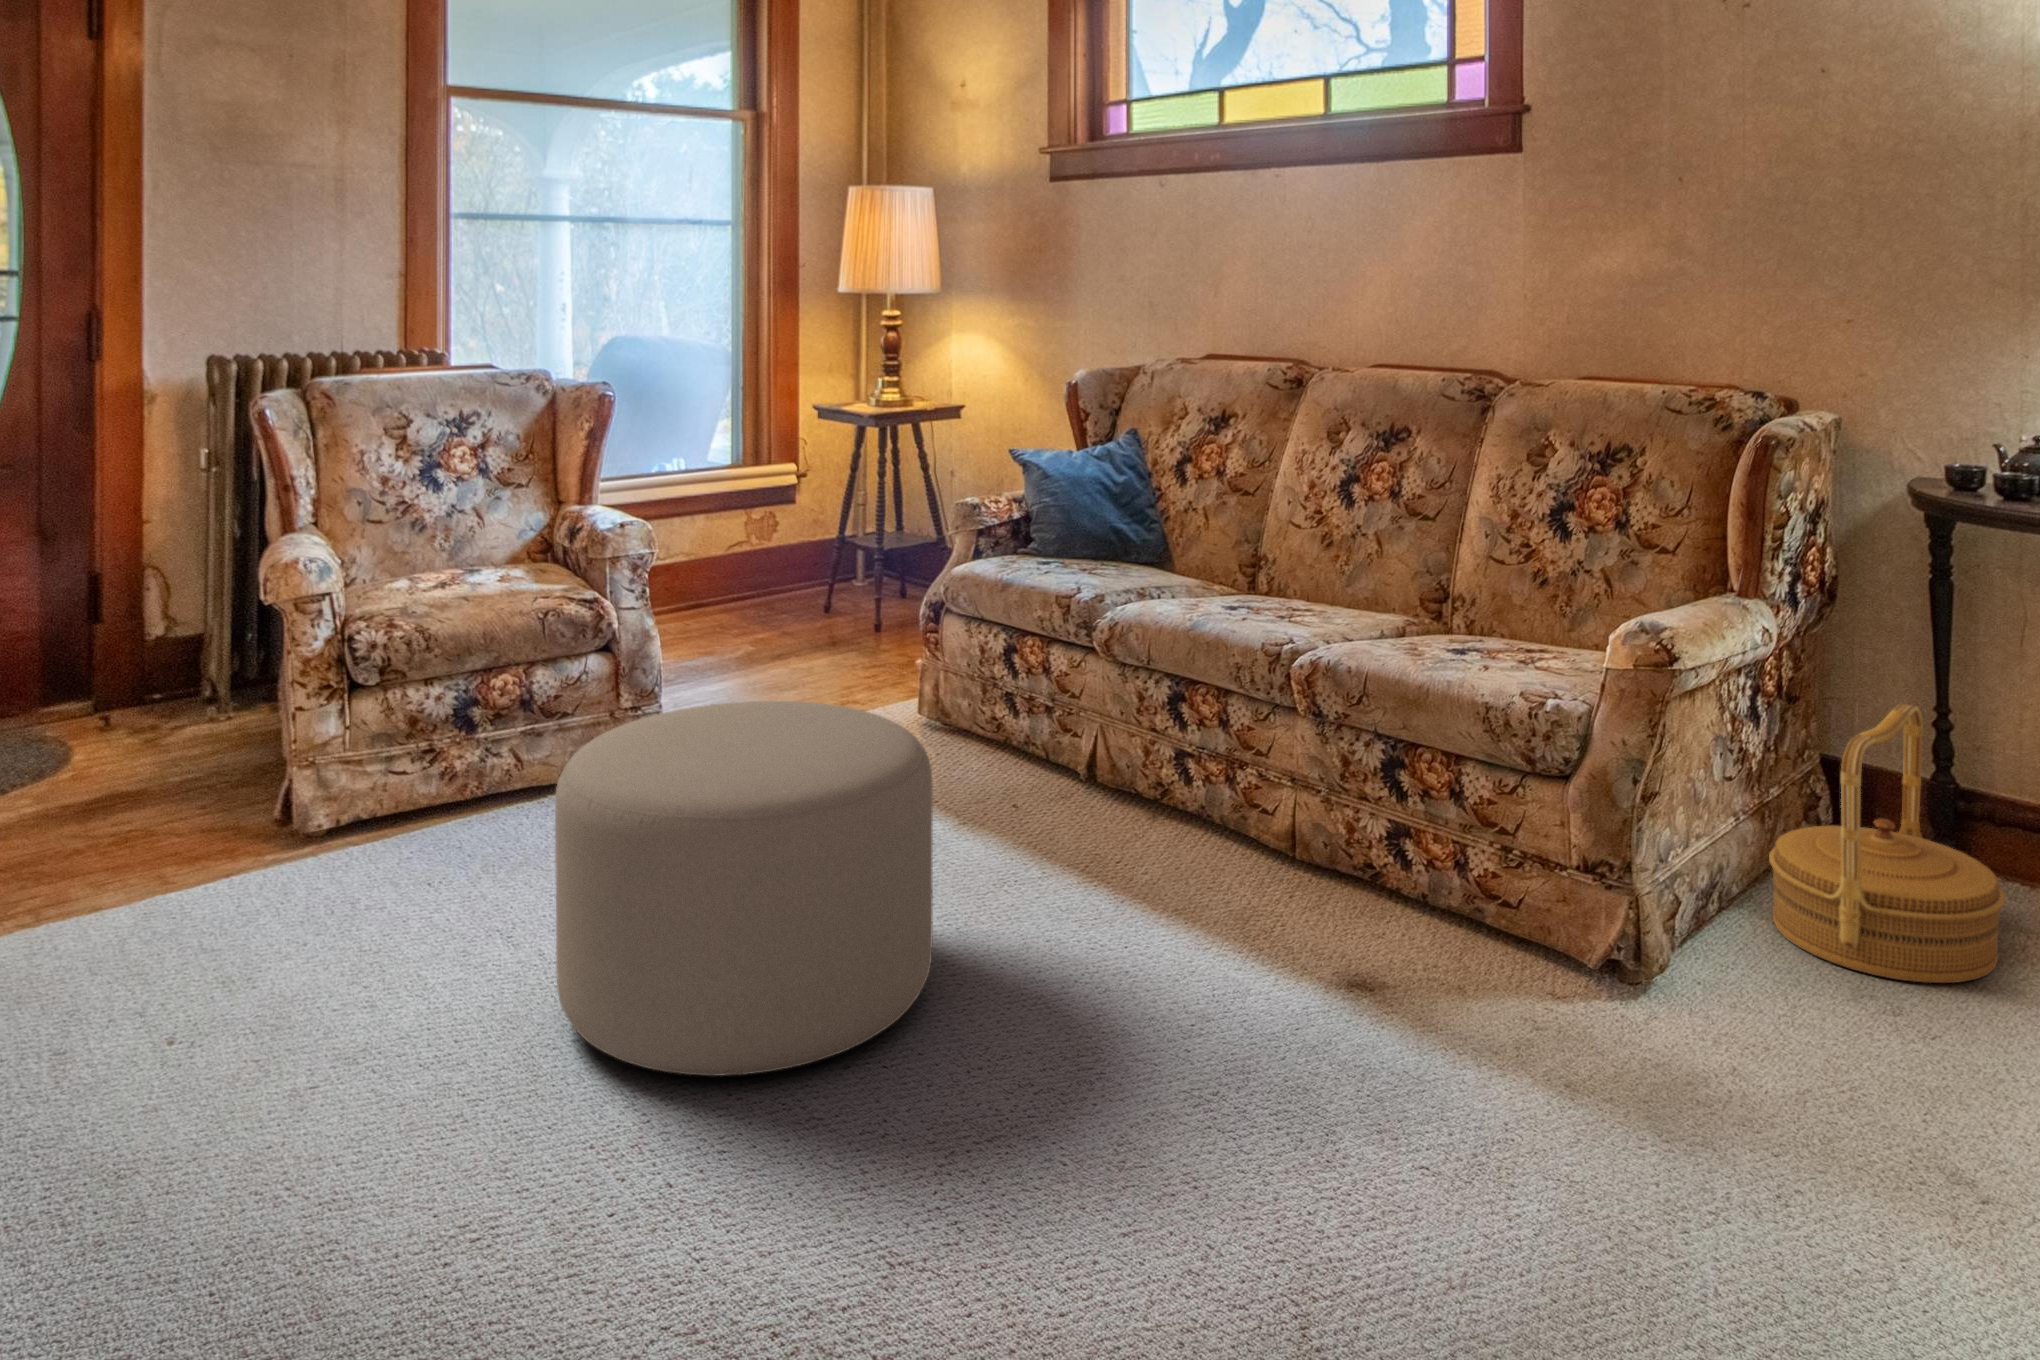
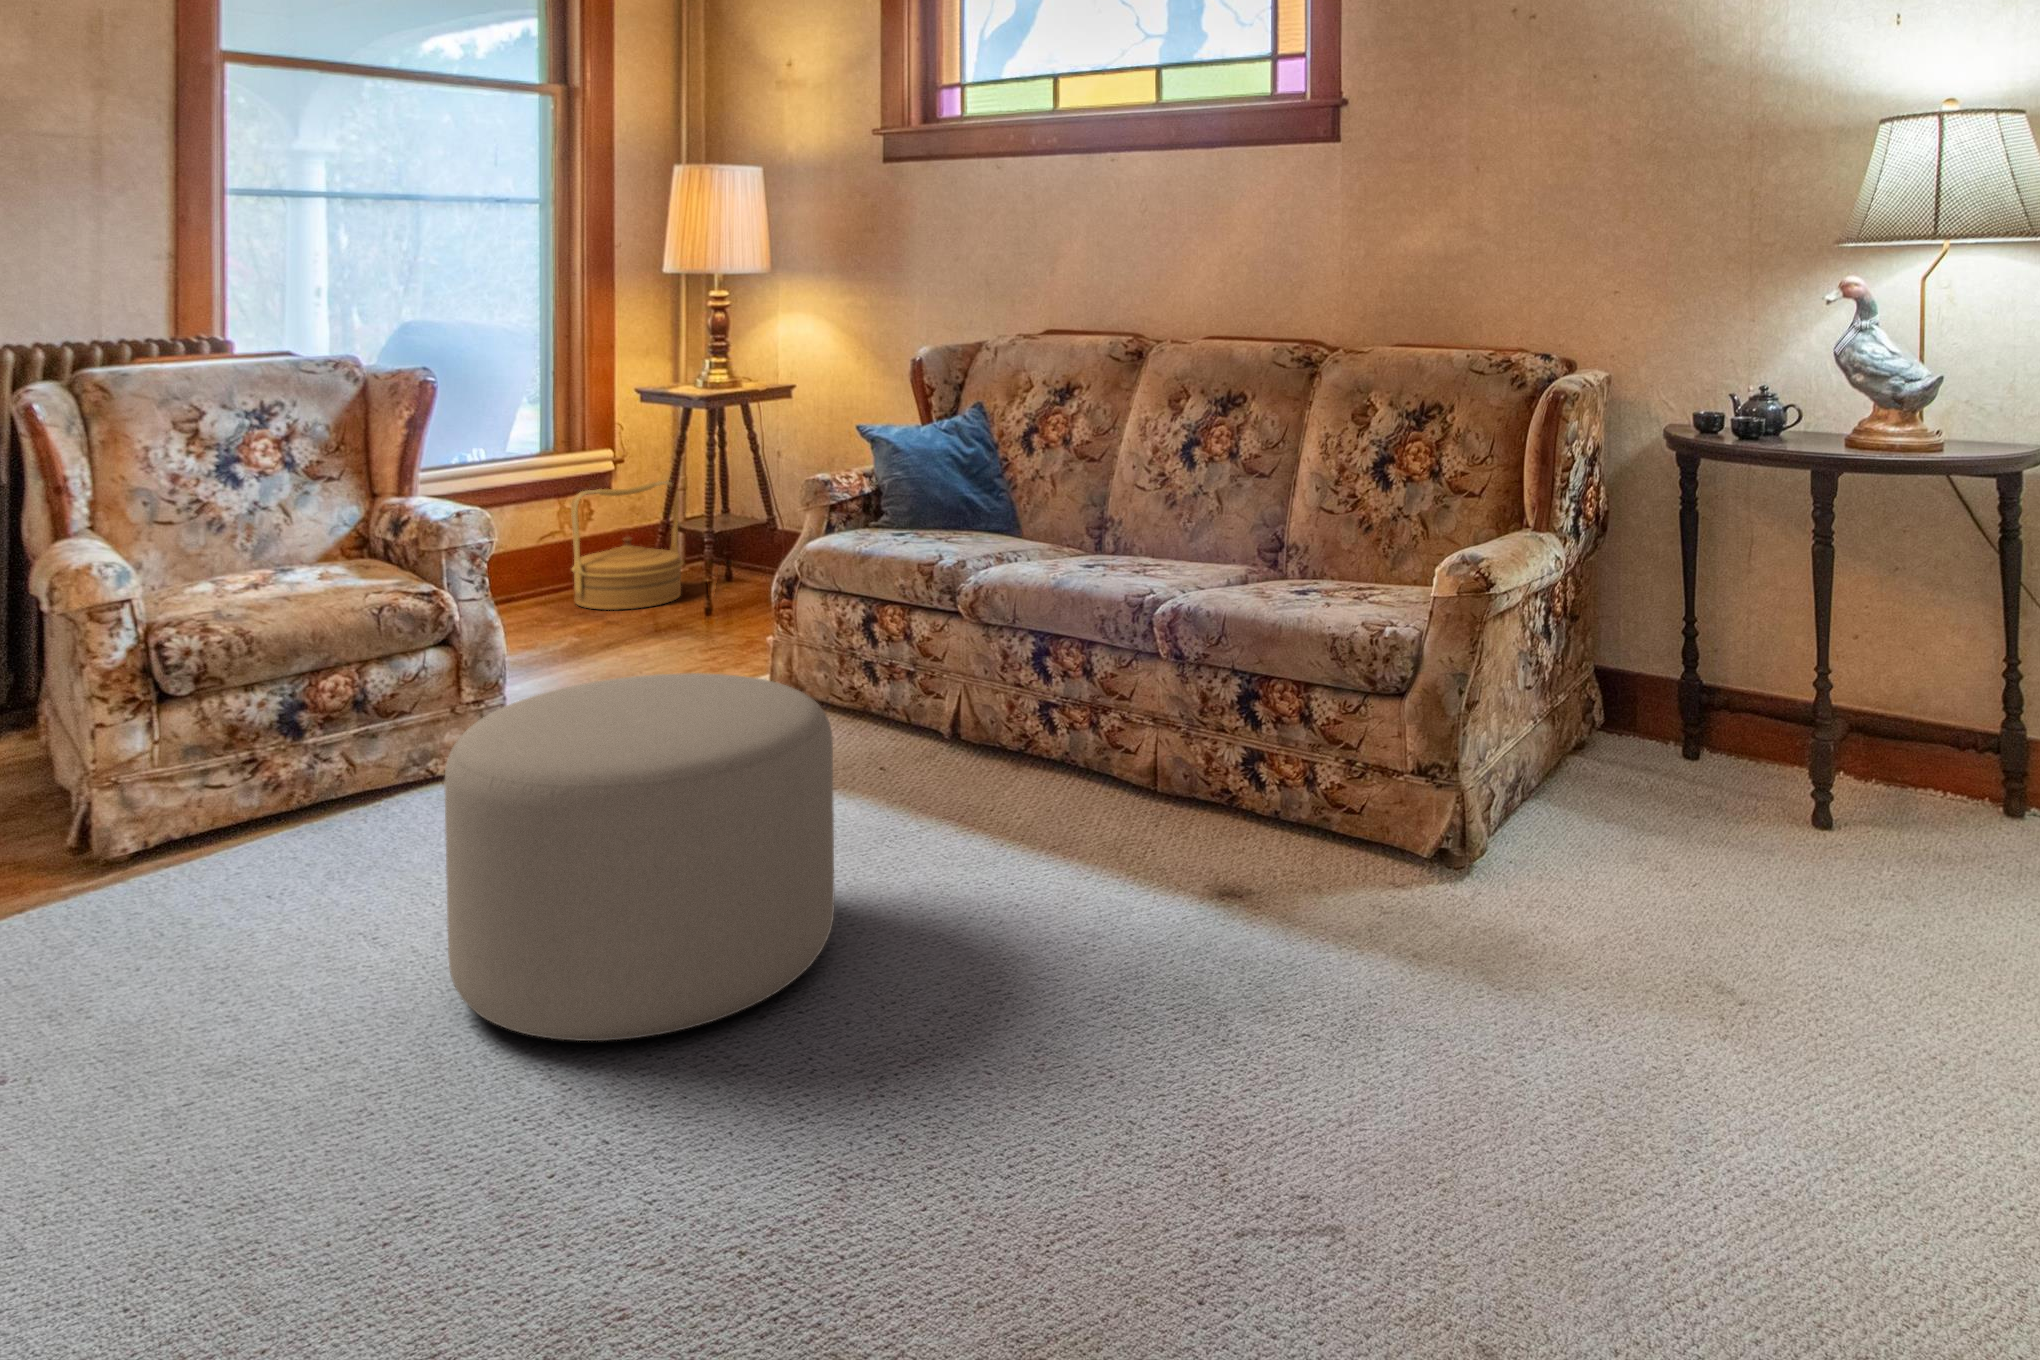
woven basket: present [1769,704,2005,983] -> present [571,481,683,610]

